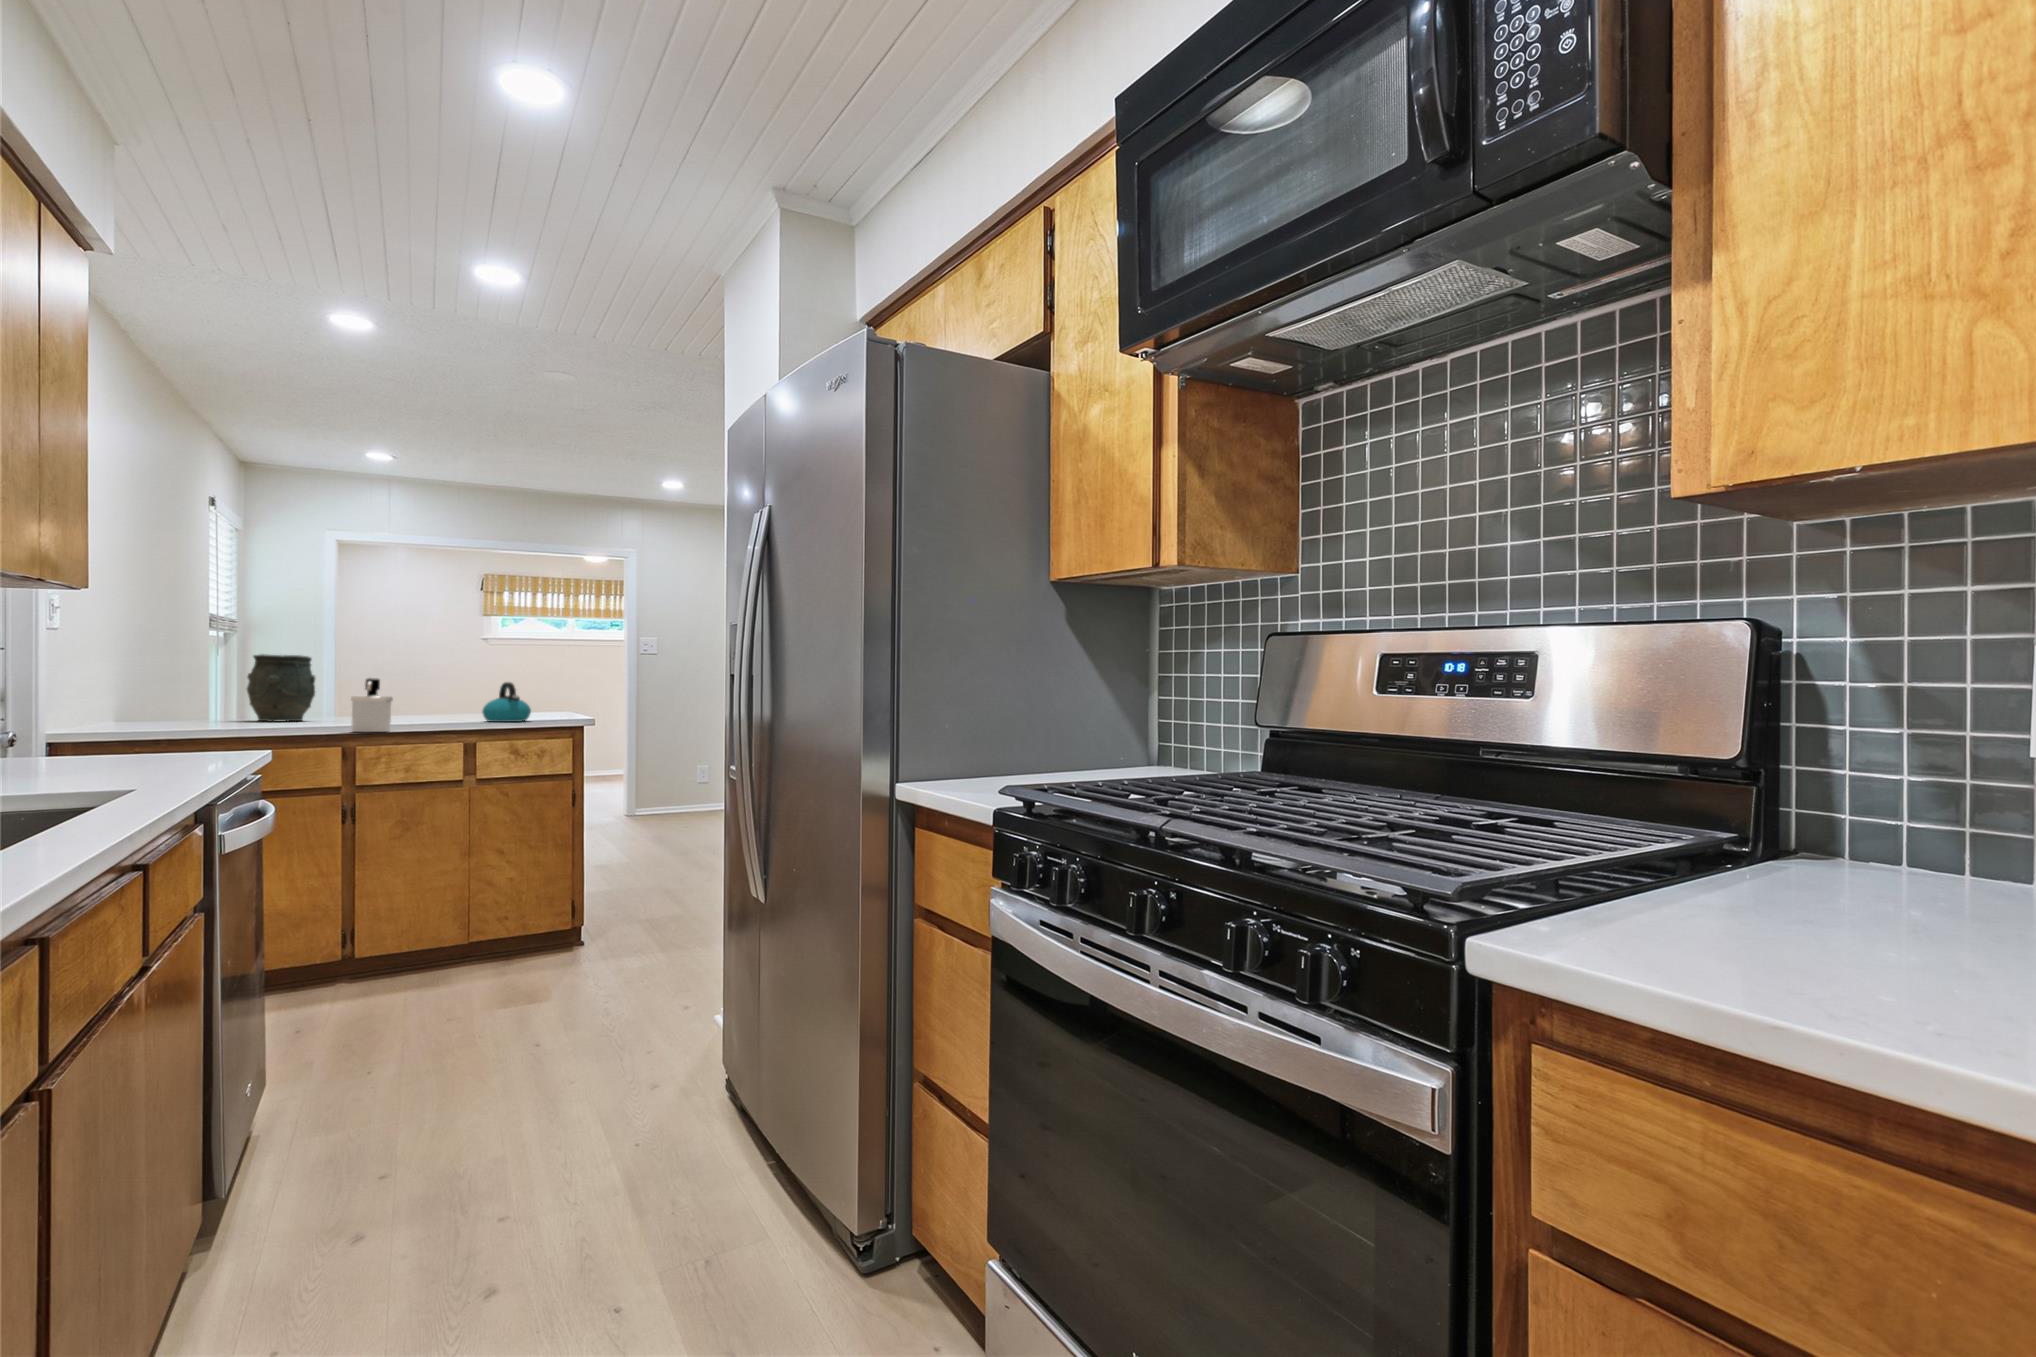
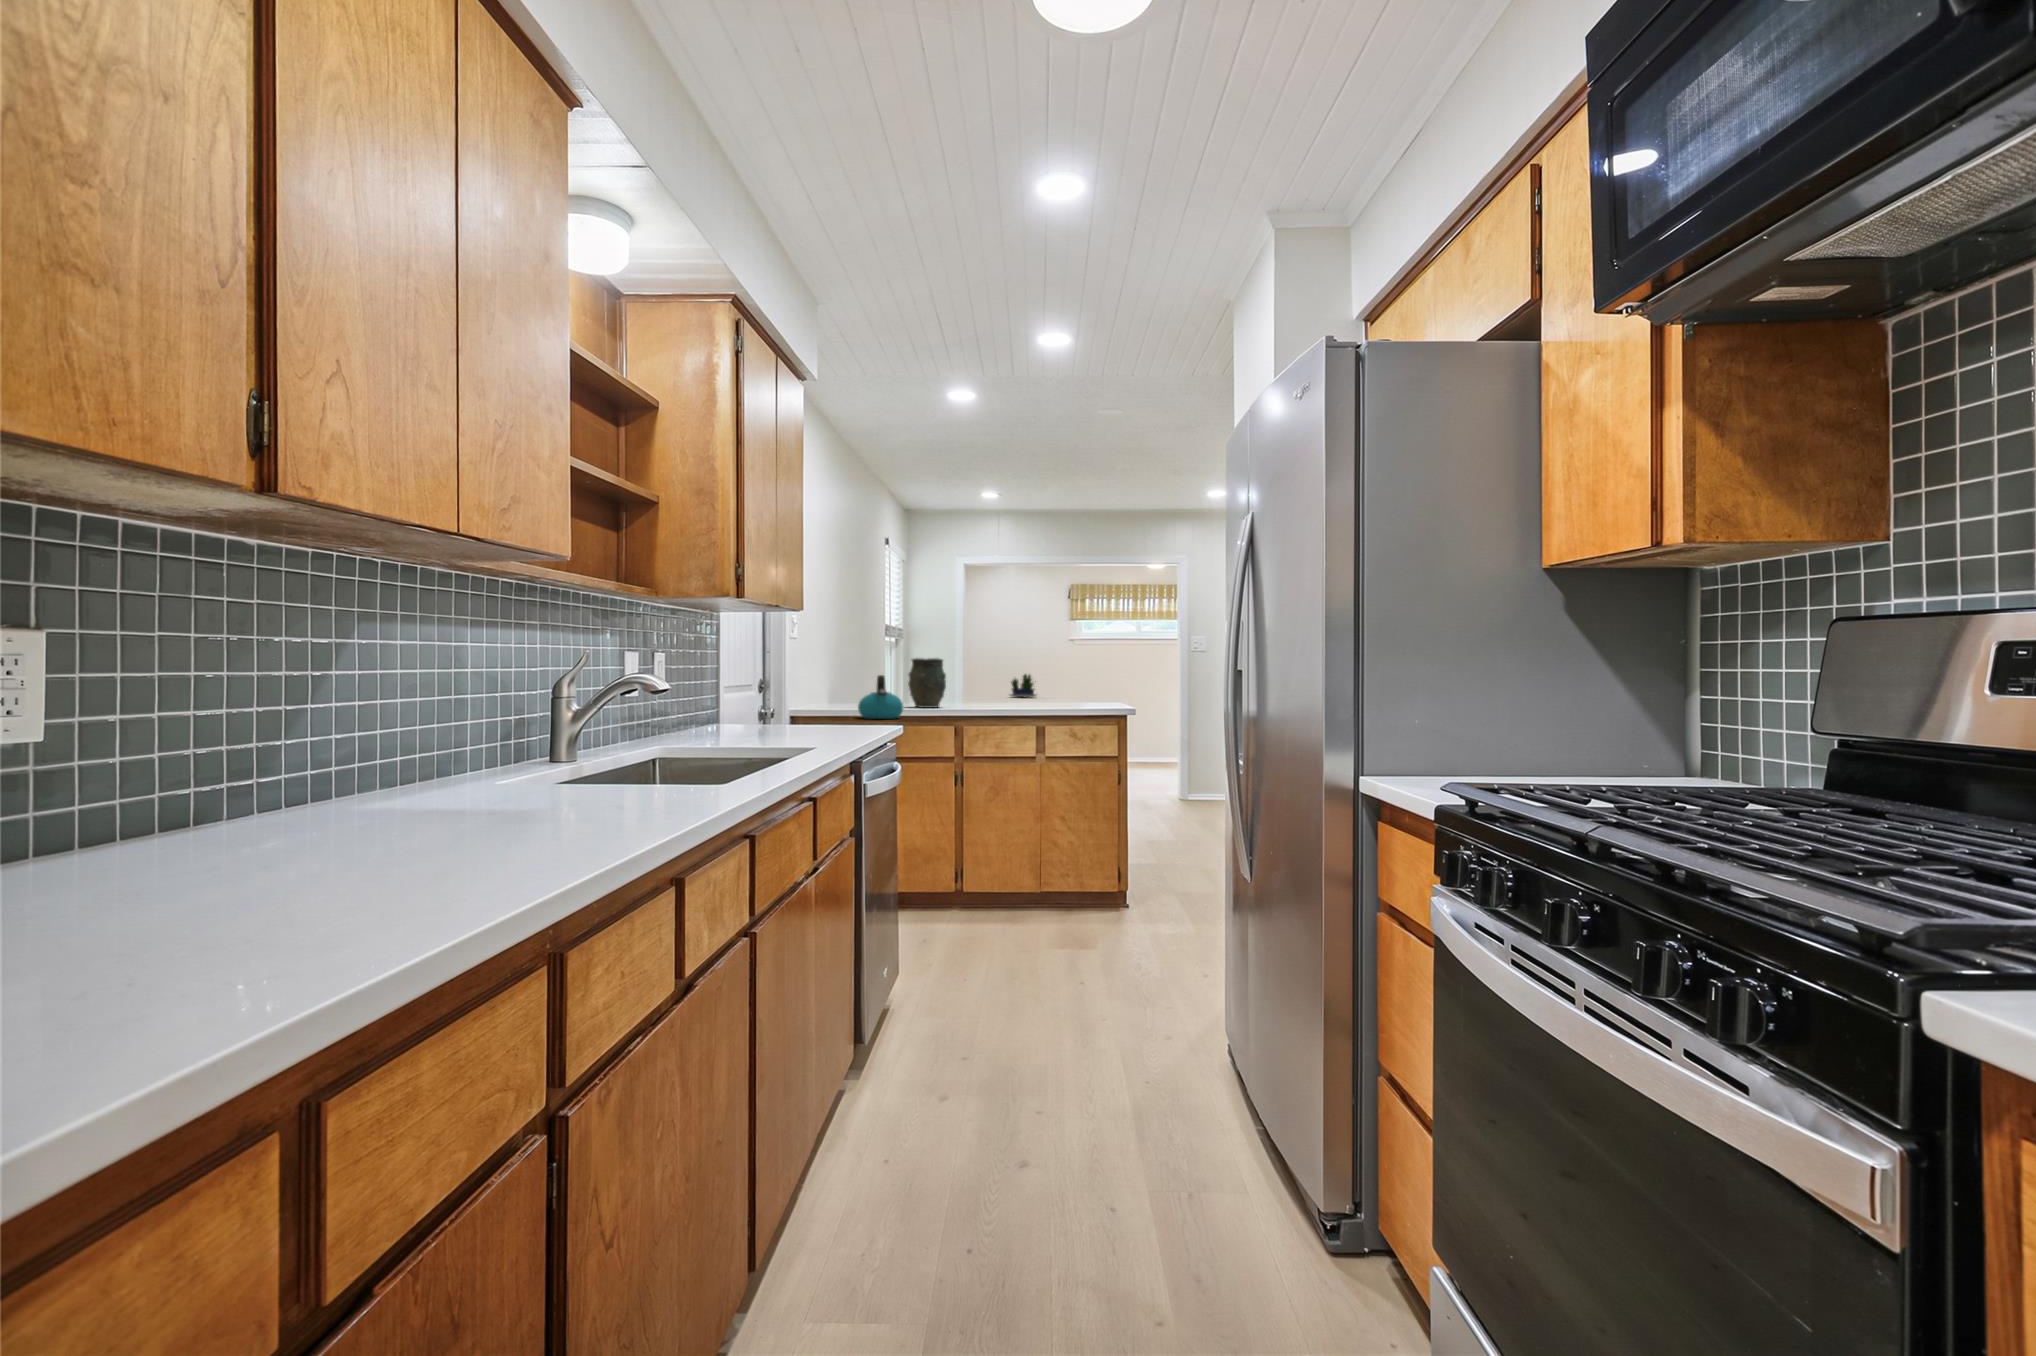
soap dispenser: present [351,678,393,732] -> none [967,676,992,717]
potted plant: none [418,680,466,708] -> present [1010,674,1036,697]
kettle: present [482,682,531,722] -> present [858,675,903,719]

